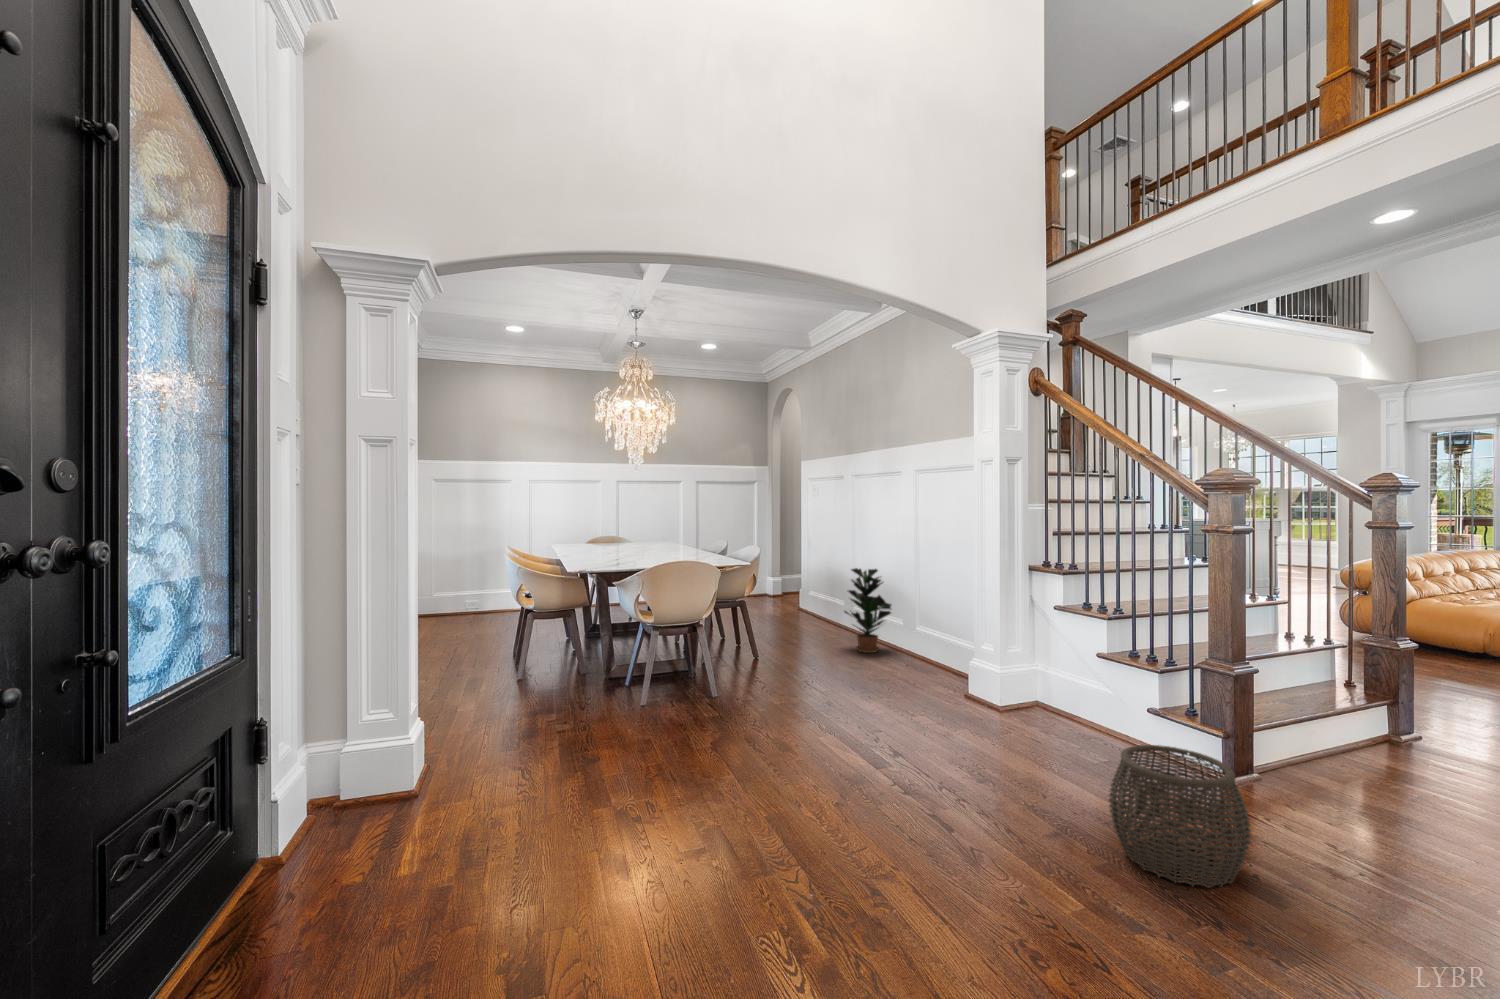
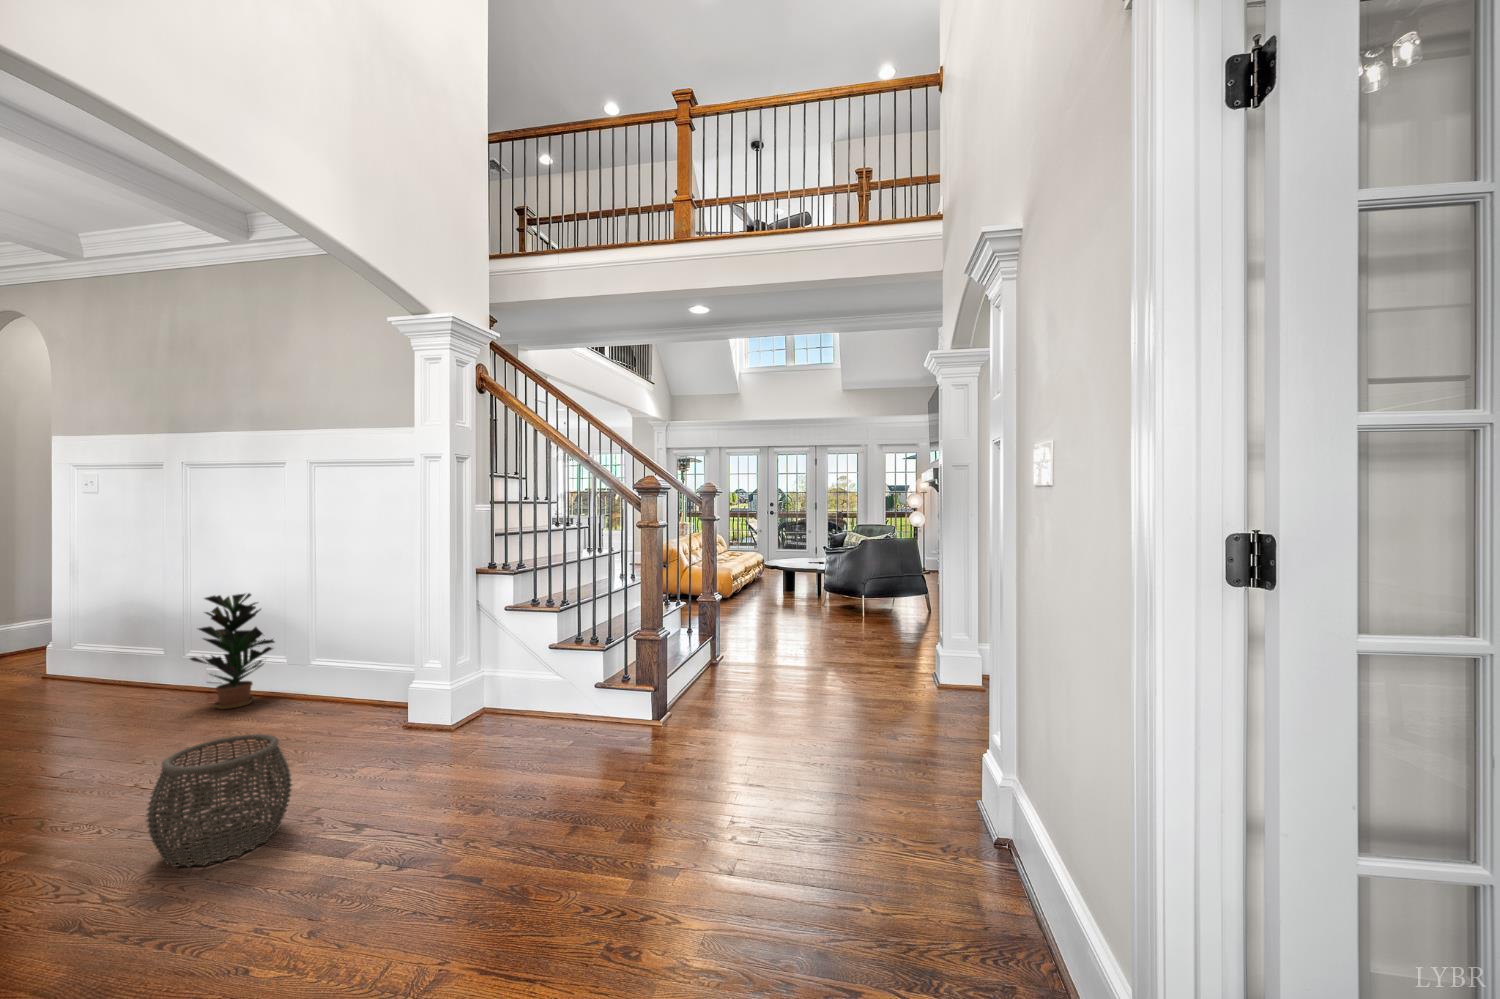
woven basket: present [1109,745,1251,888] -> present [146,734,292,867]

